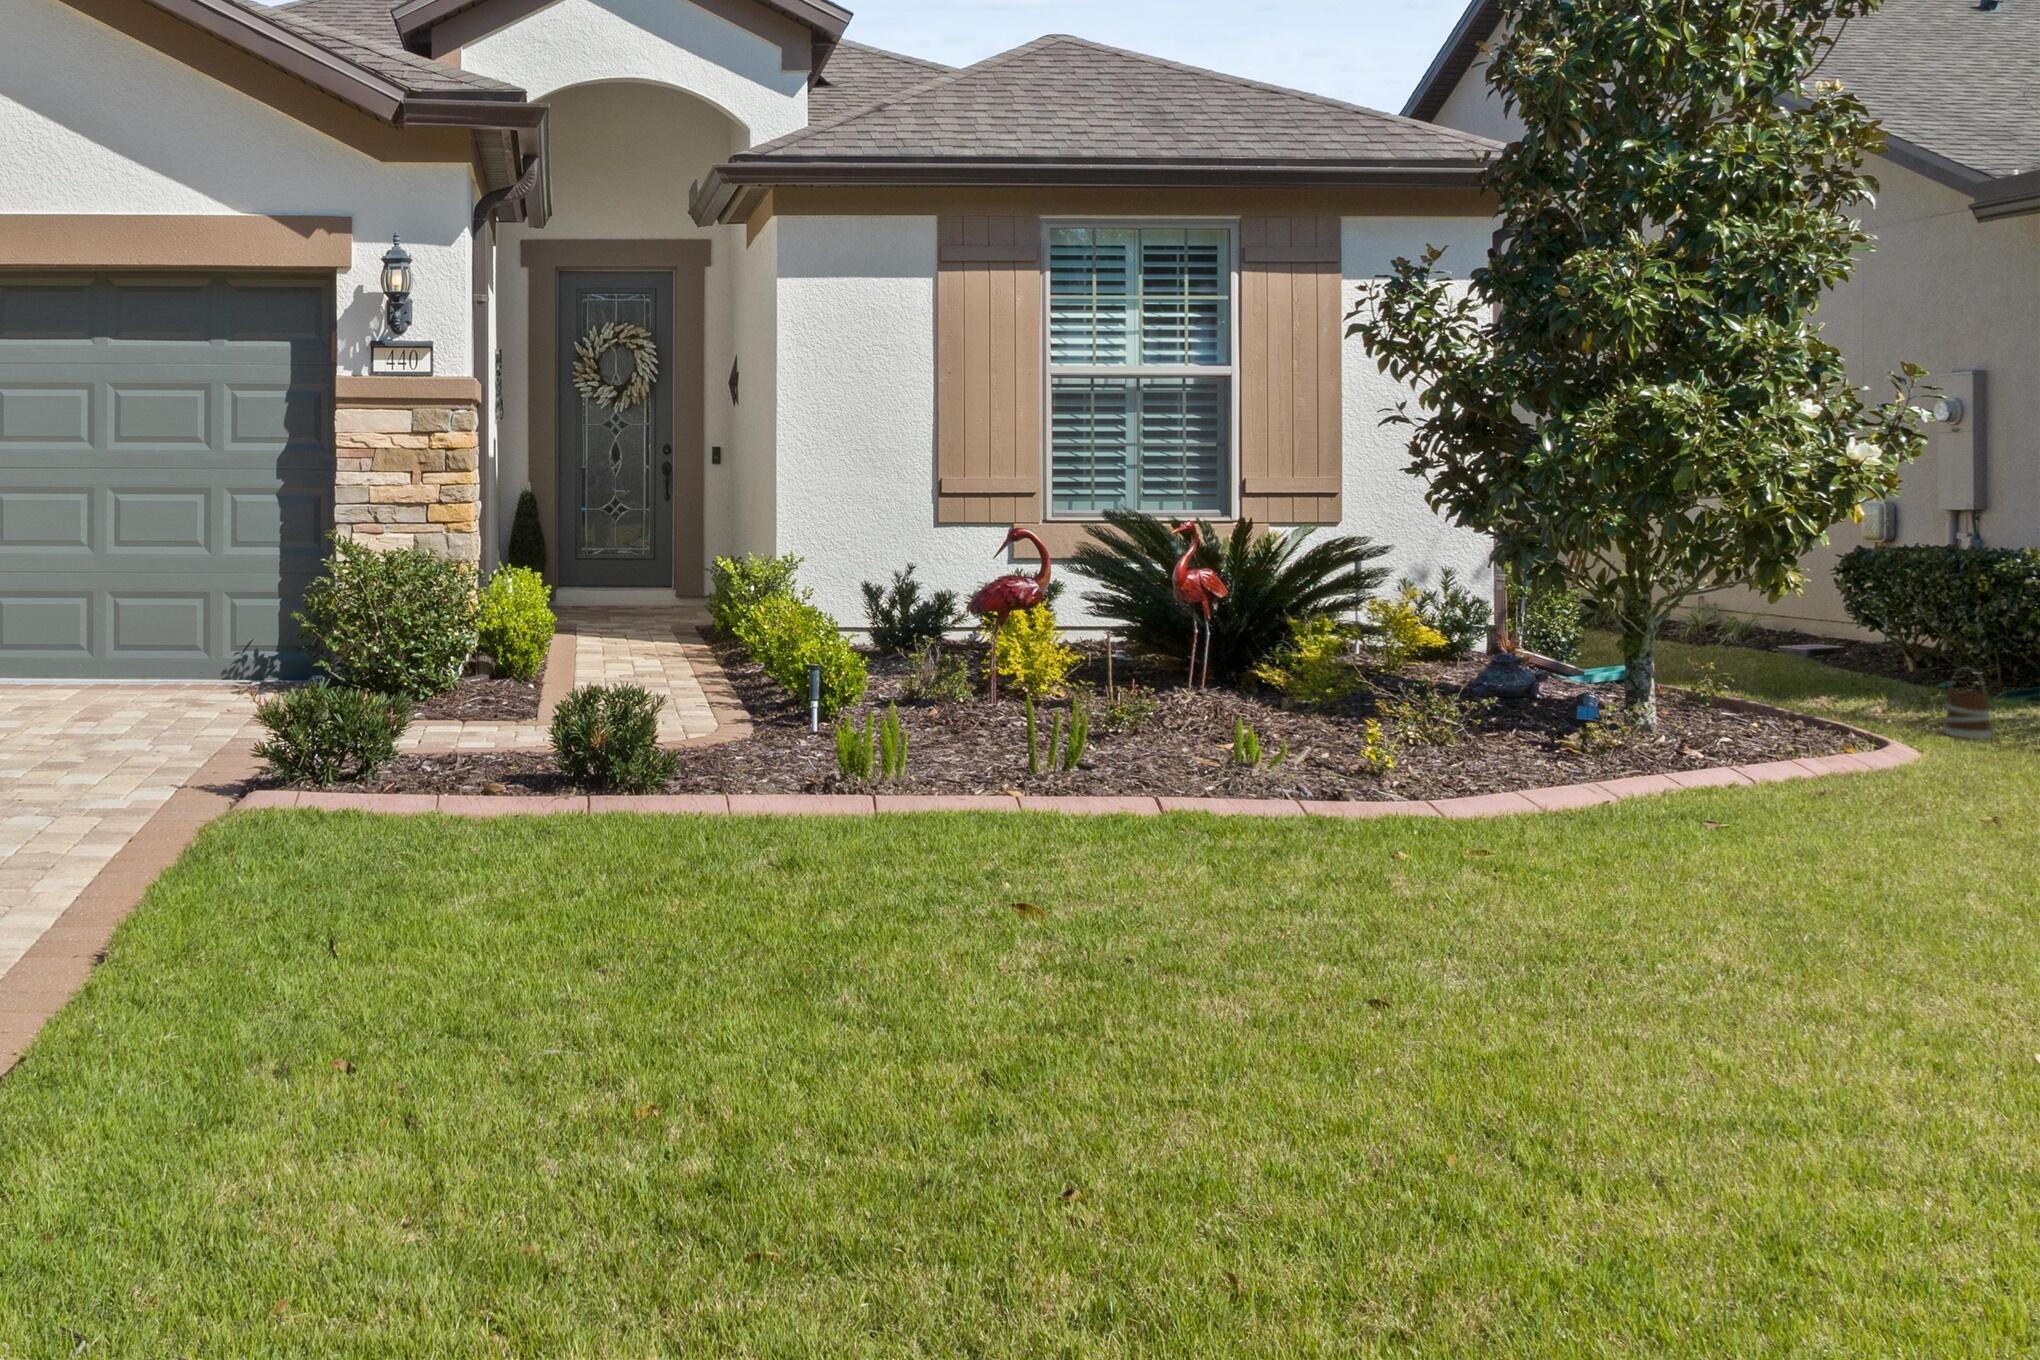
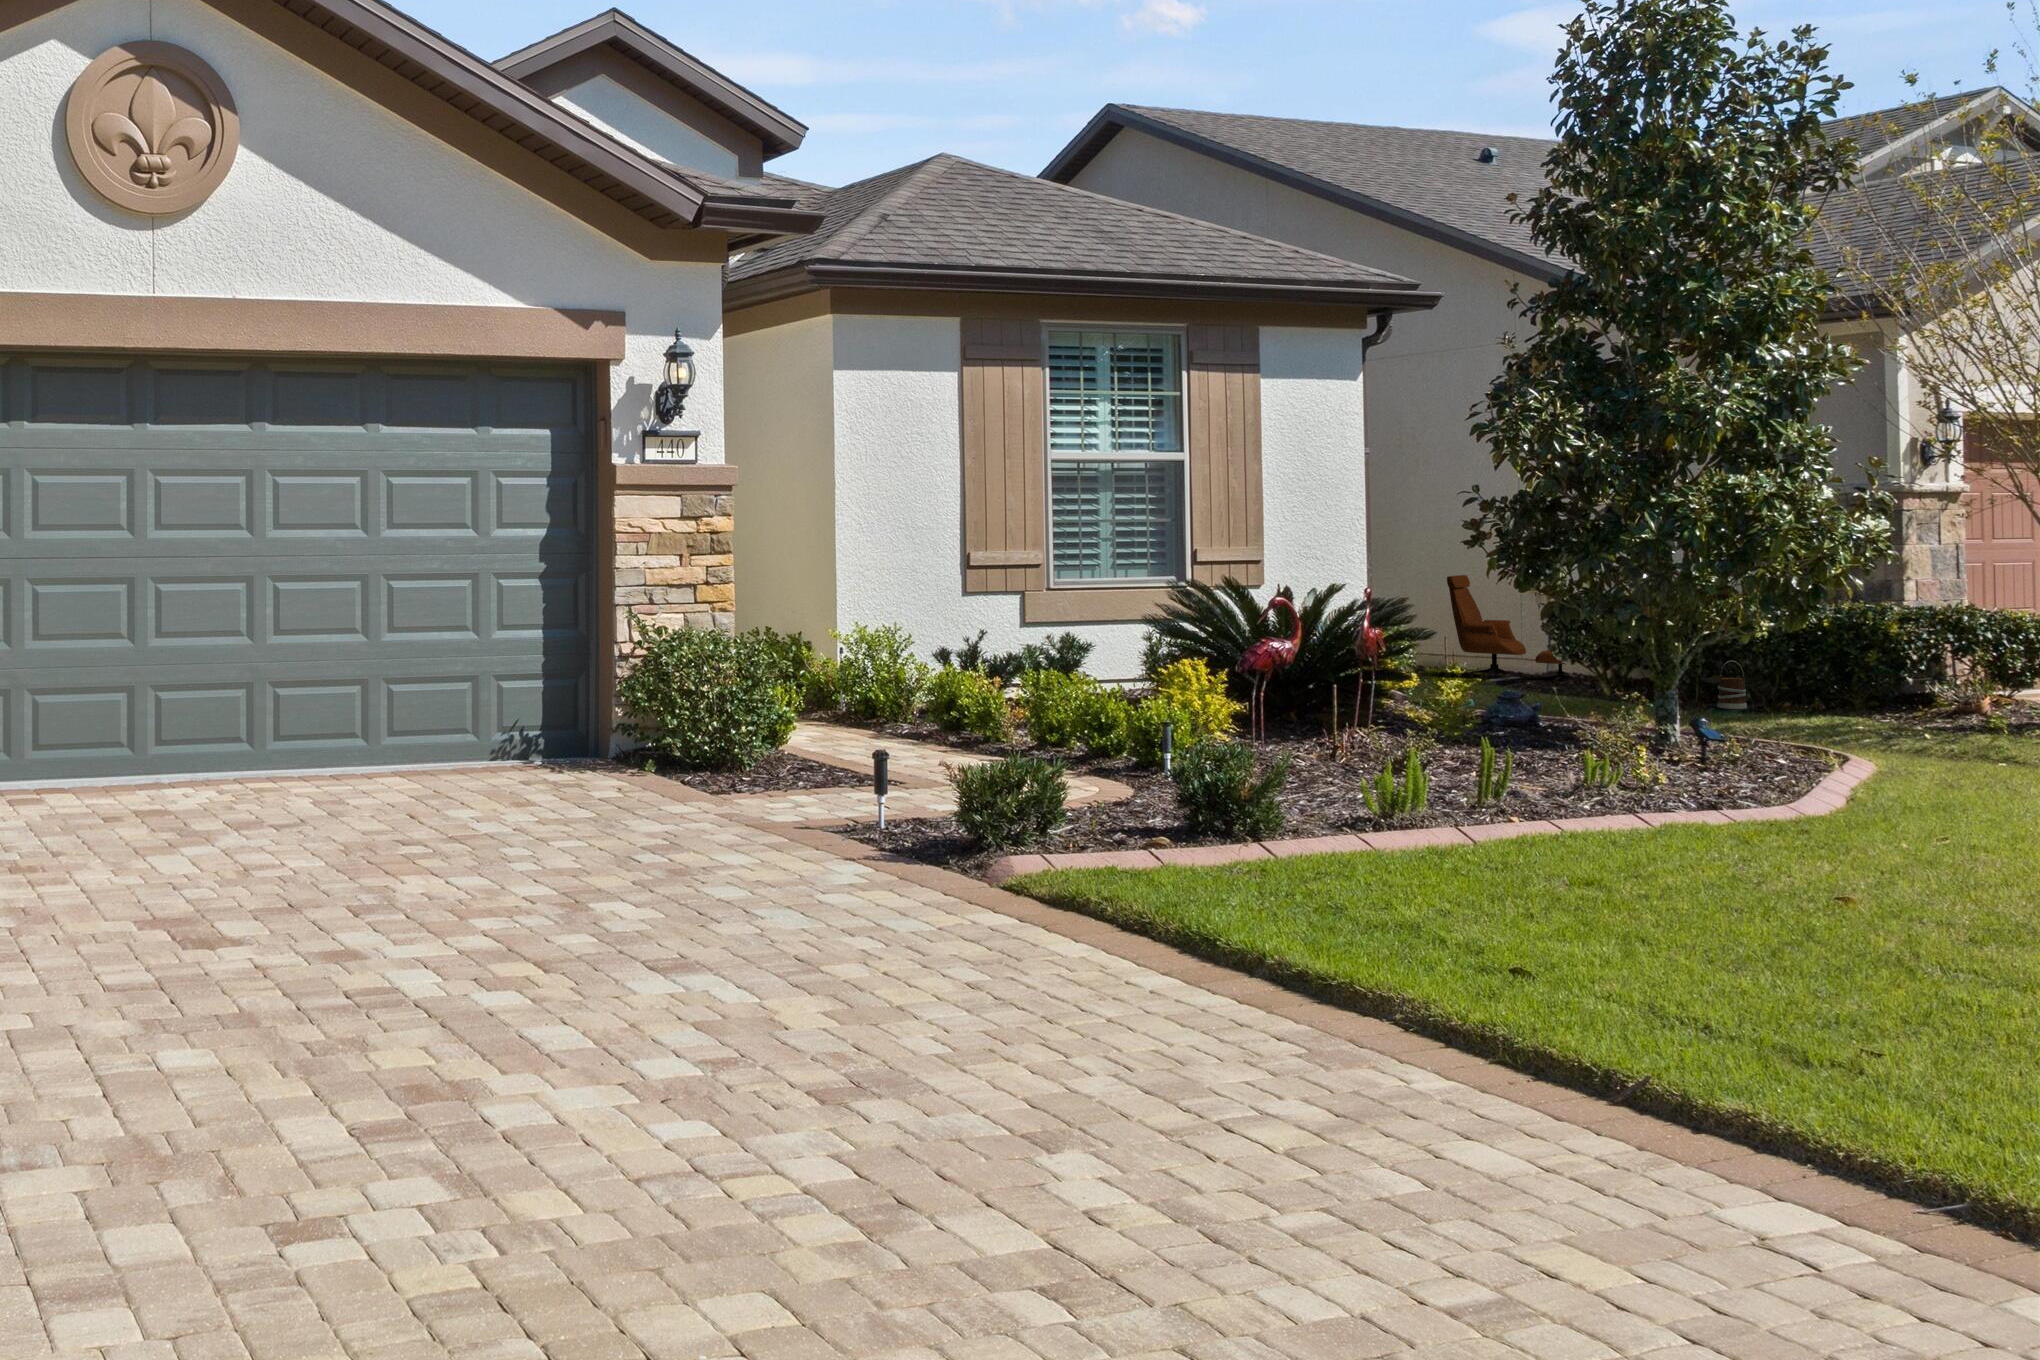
lounge chair: none [1715,524,1905,678] -> present [1447,575,1584,682]

